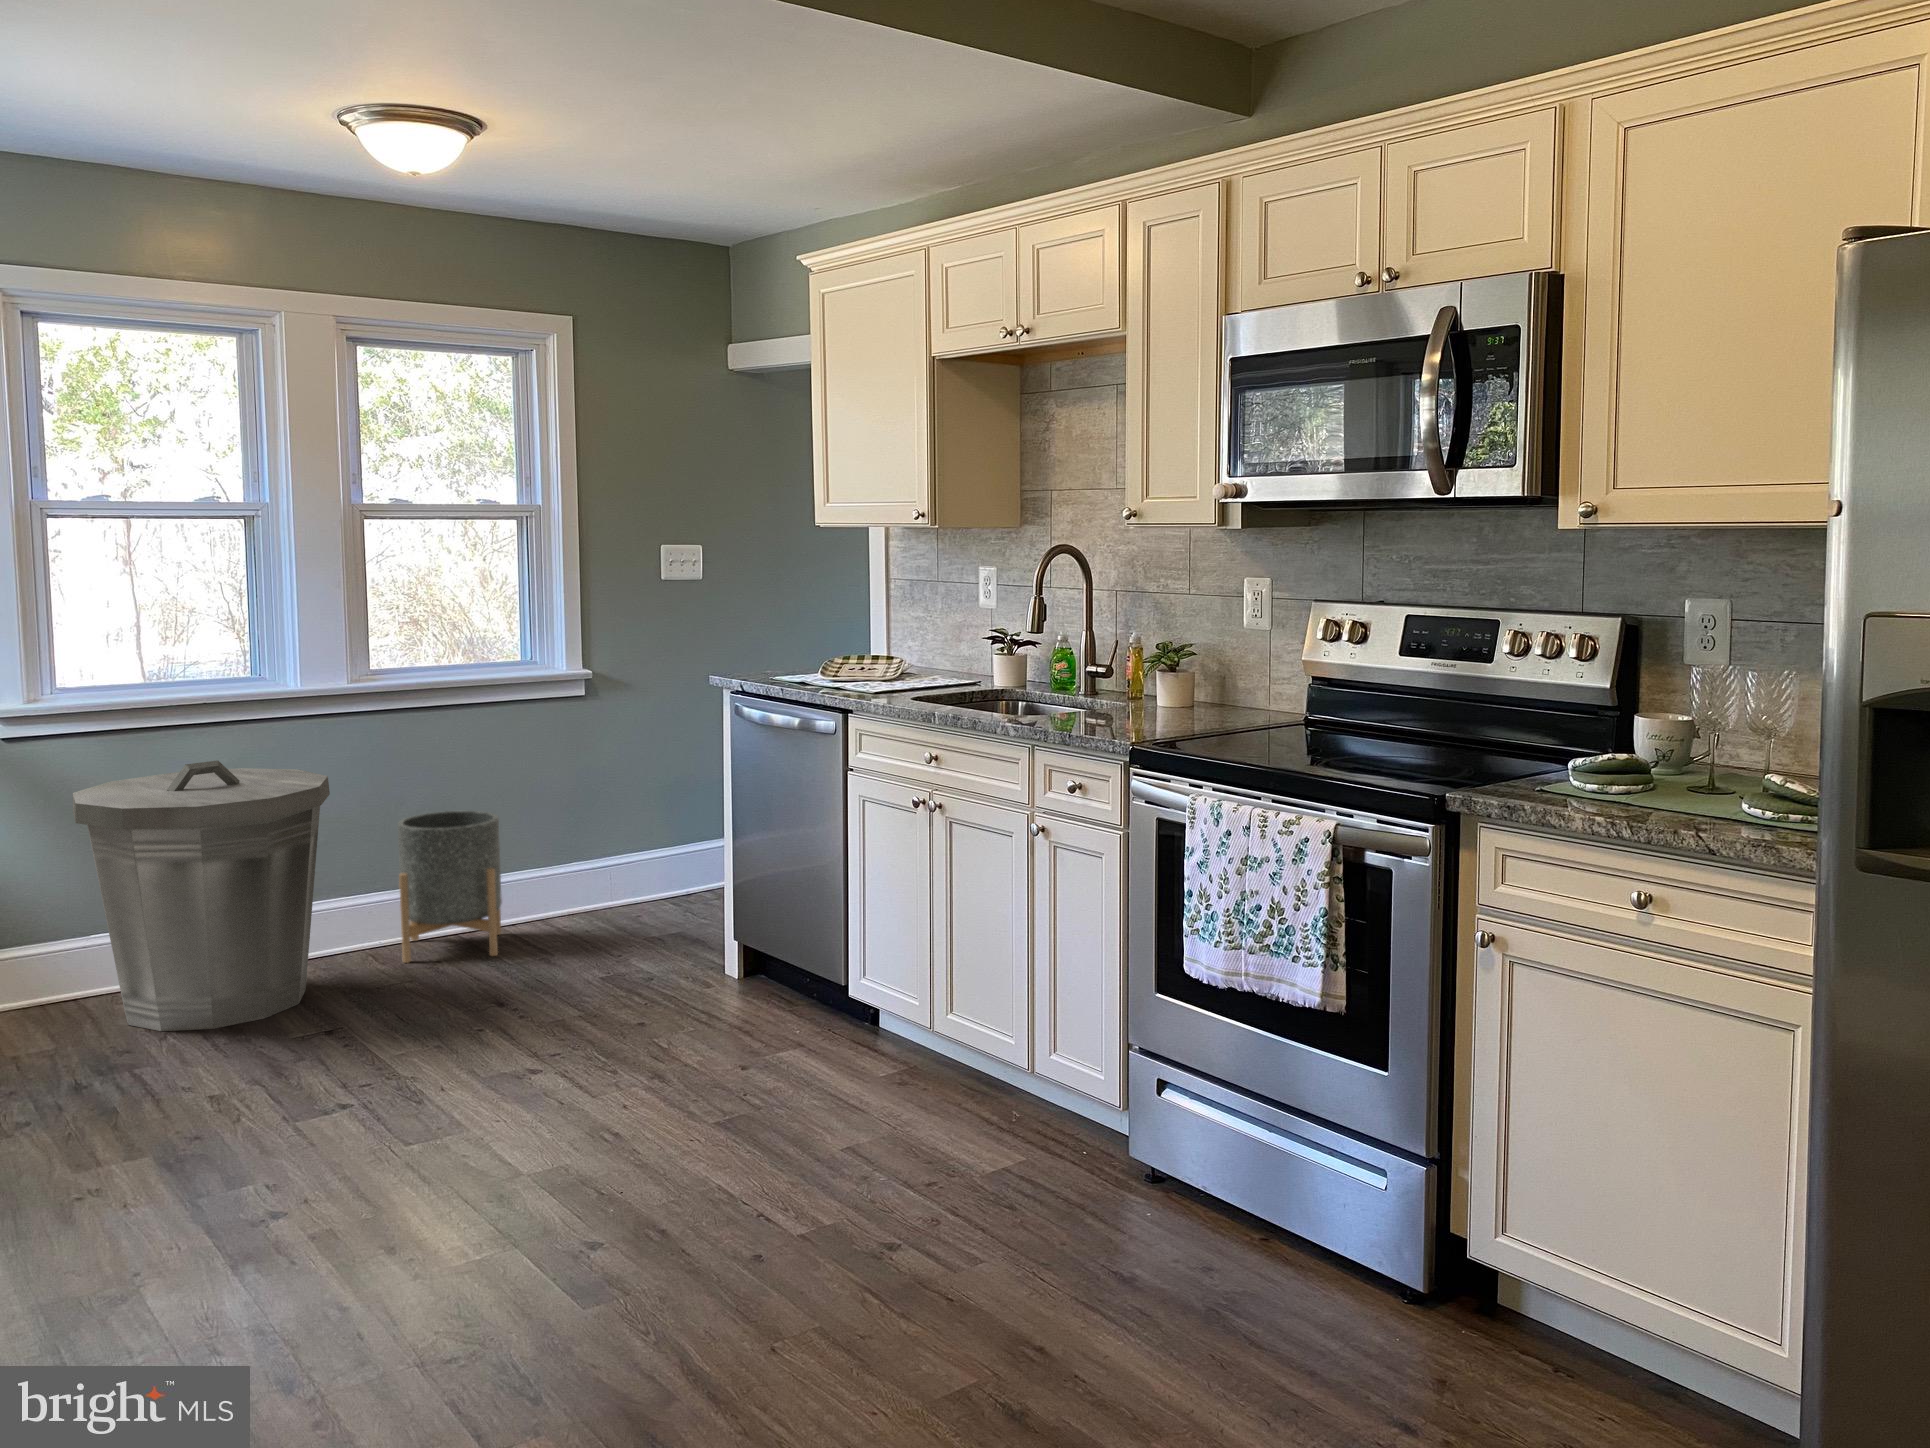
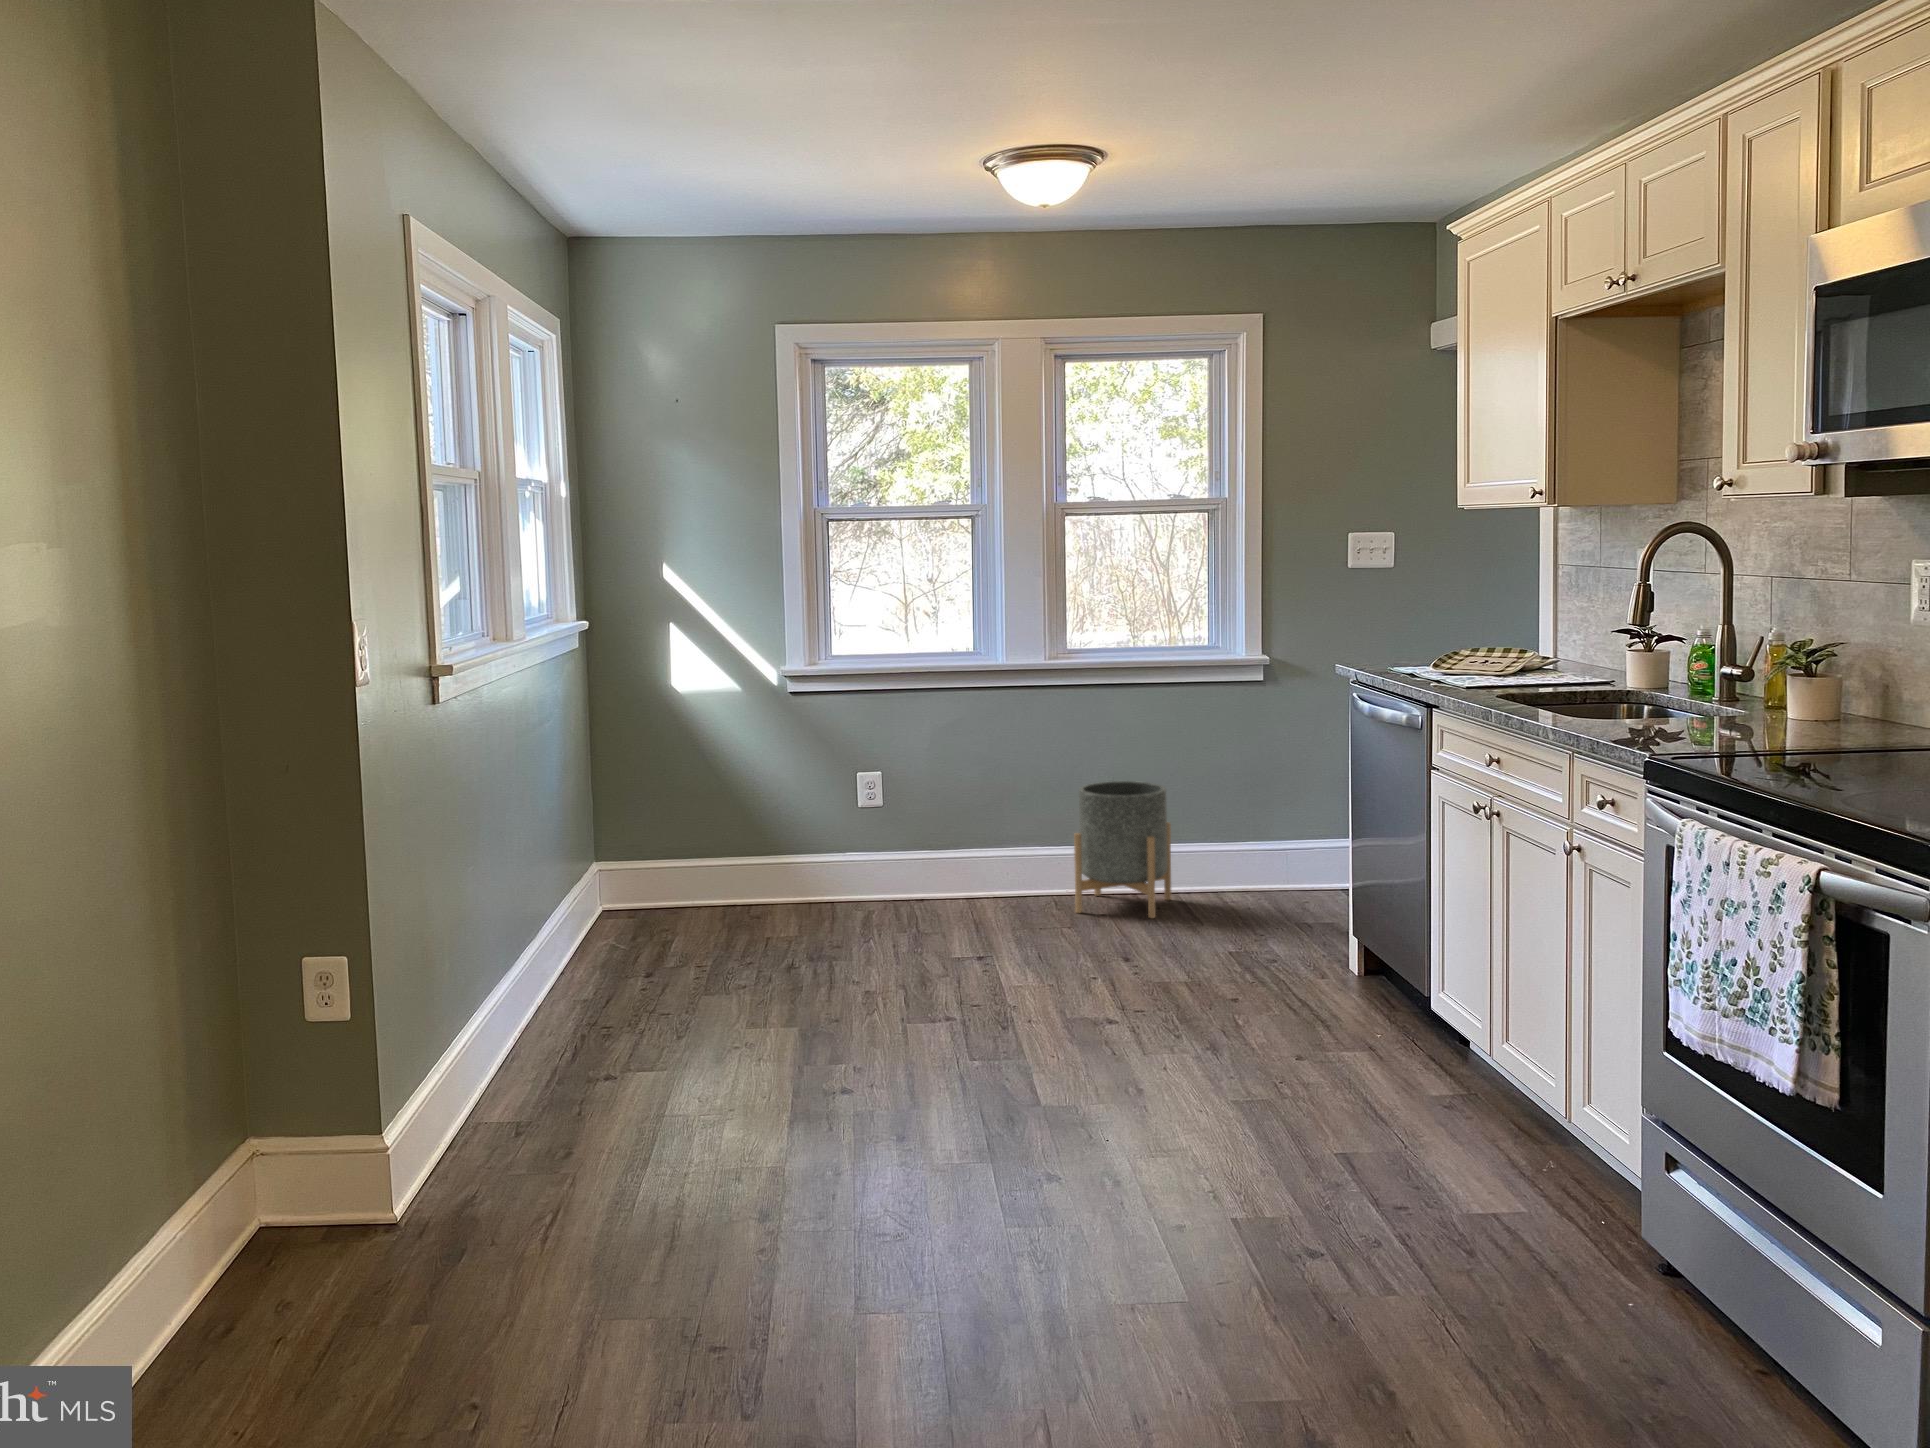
trash can: present [73,761,330,1031] -> none [818,721,1011,943]

